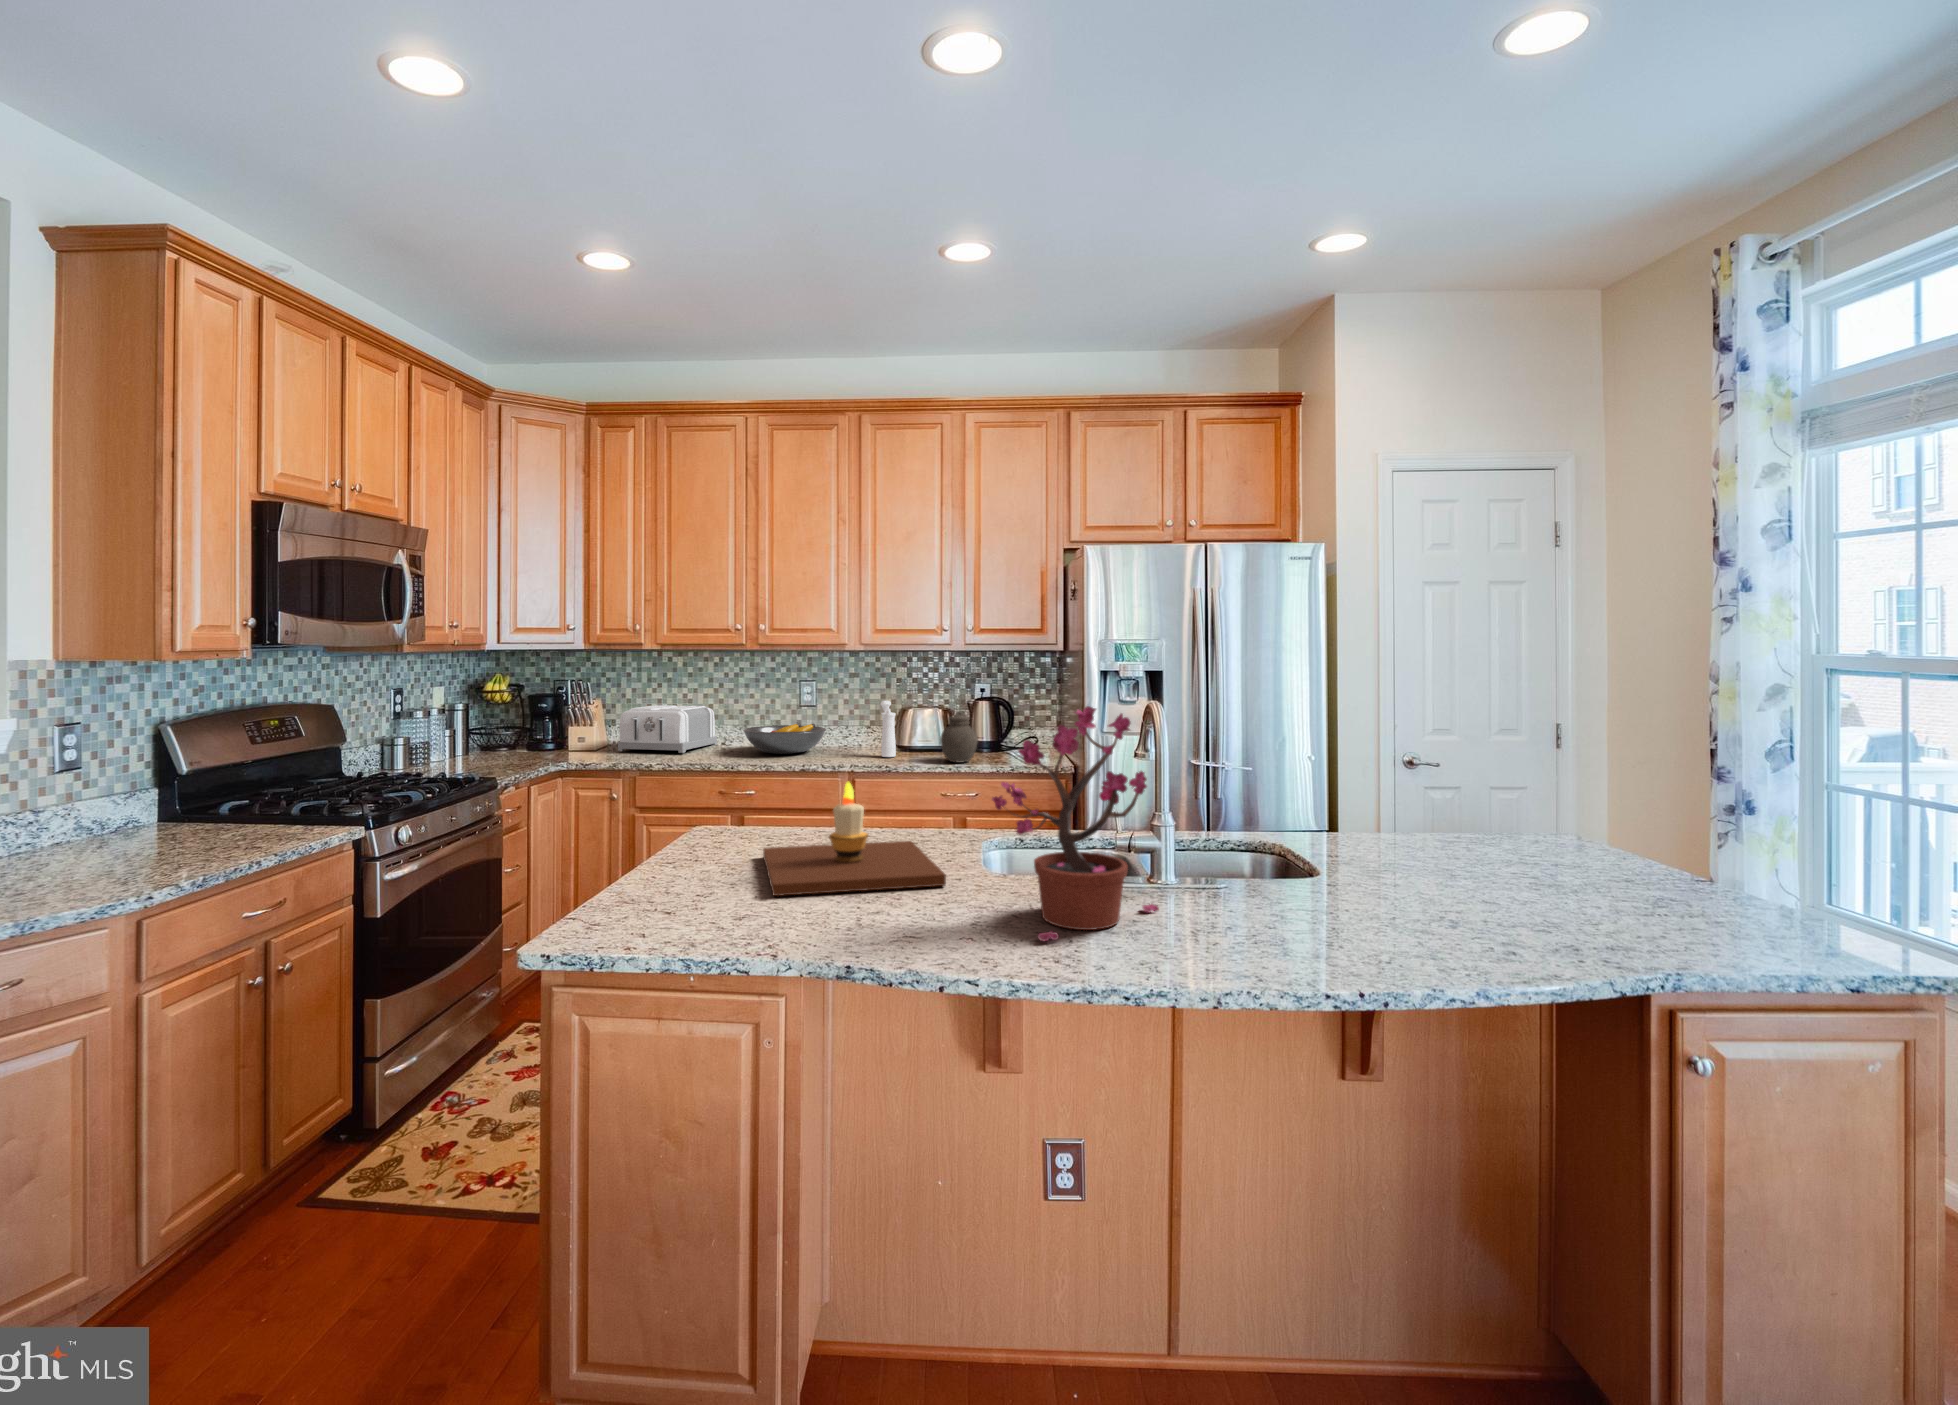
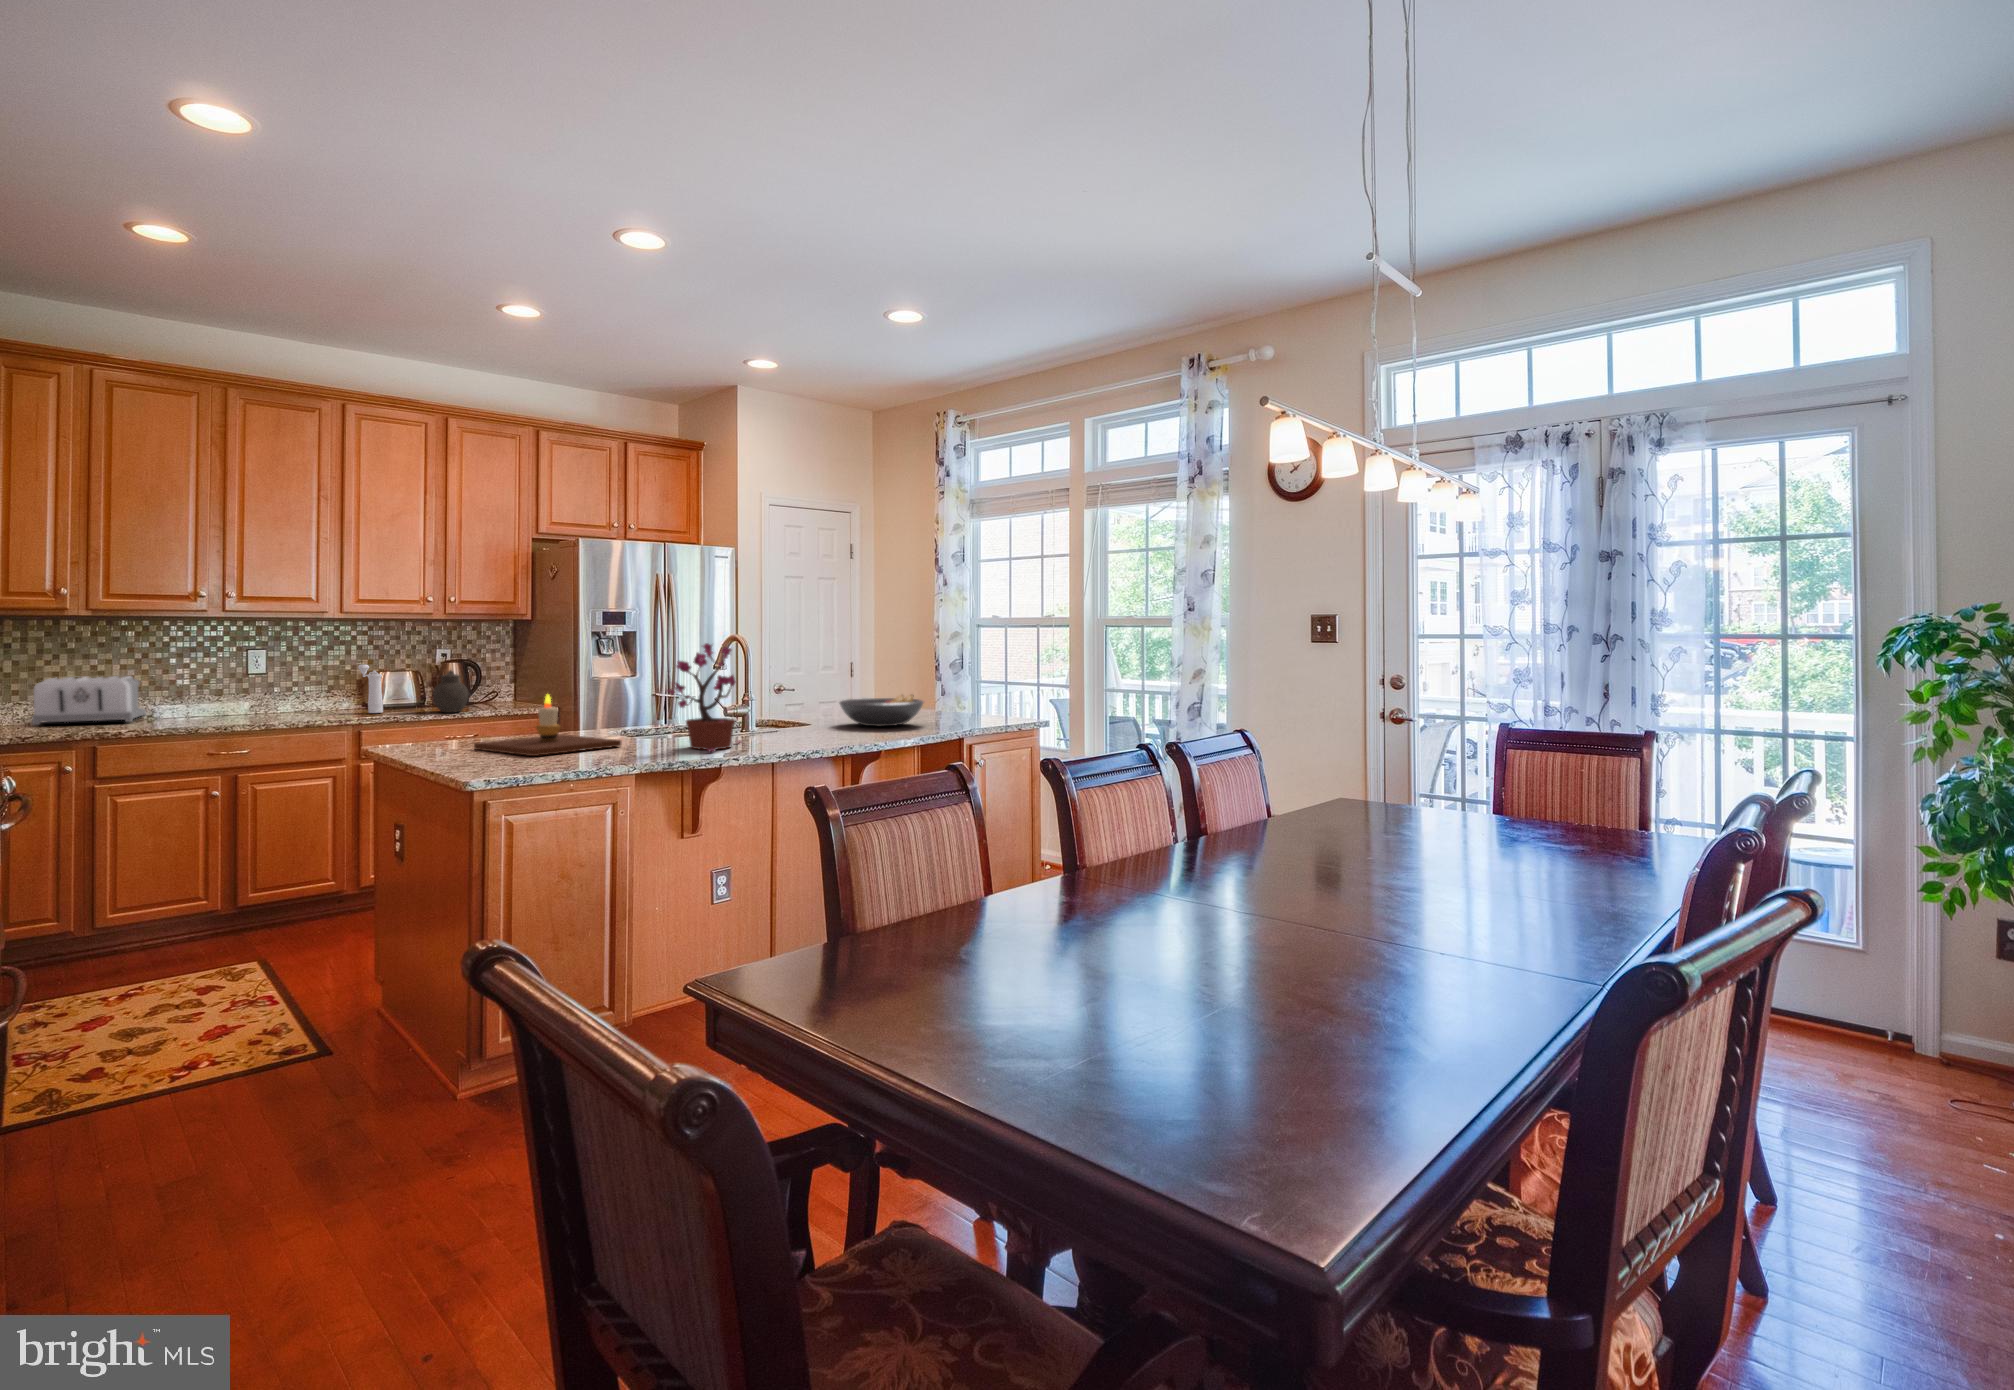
fruit bowl: present [743,724,826,754] -> present [840,694,923,726]

